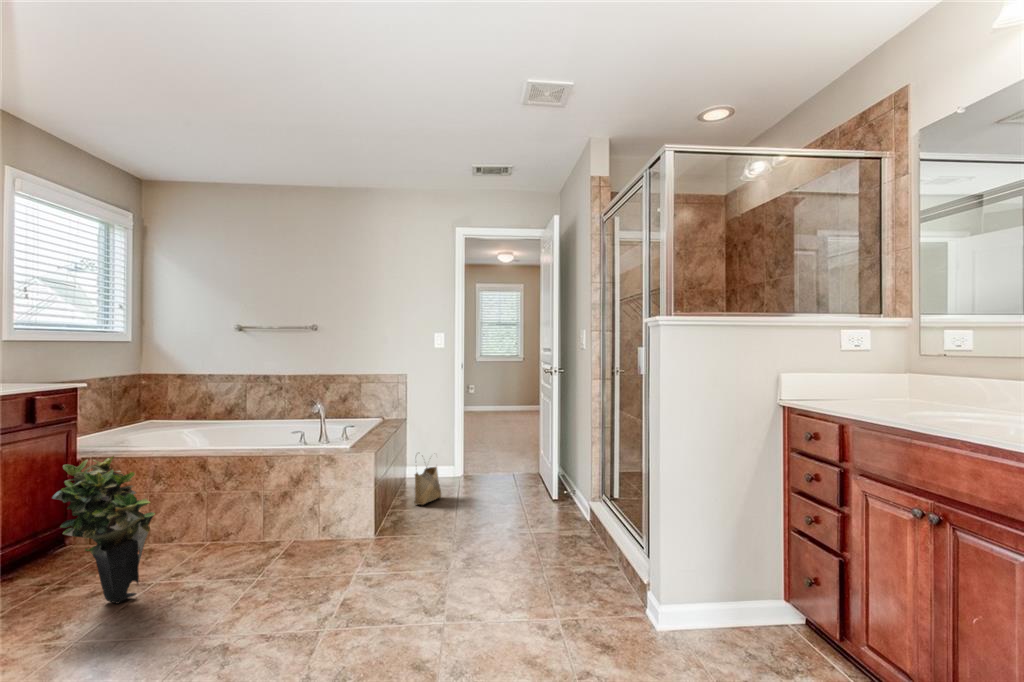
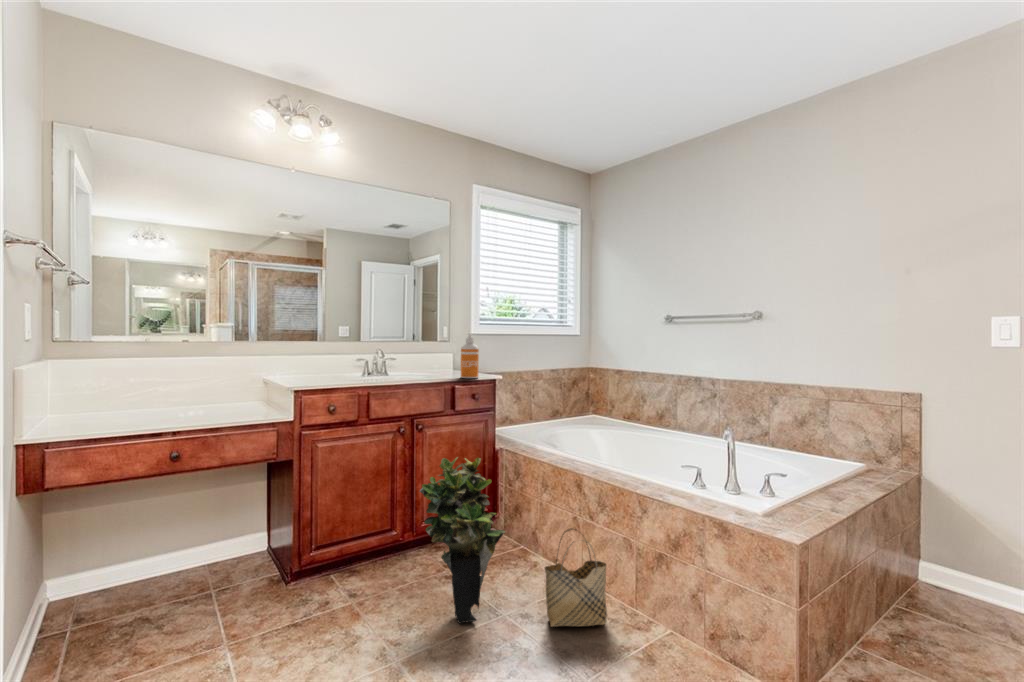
soap dispenser: none [28,340,55,388] -> present [461,333,479,378]
woven basket: present [414,467,441,505] -> present [544,528,607,627]

